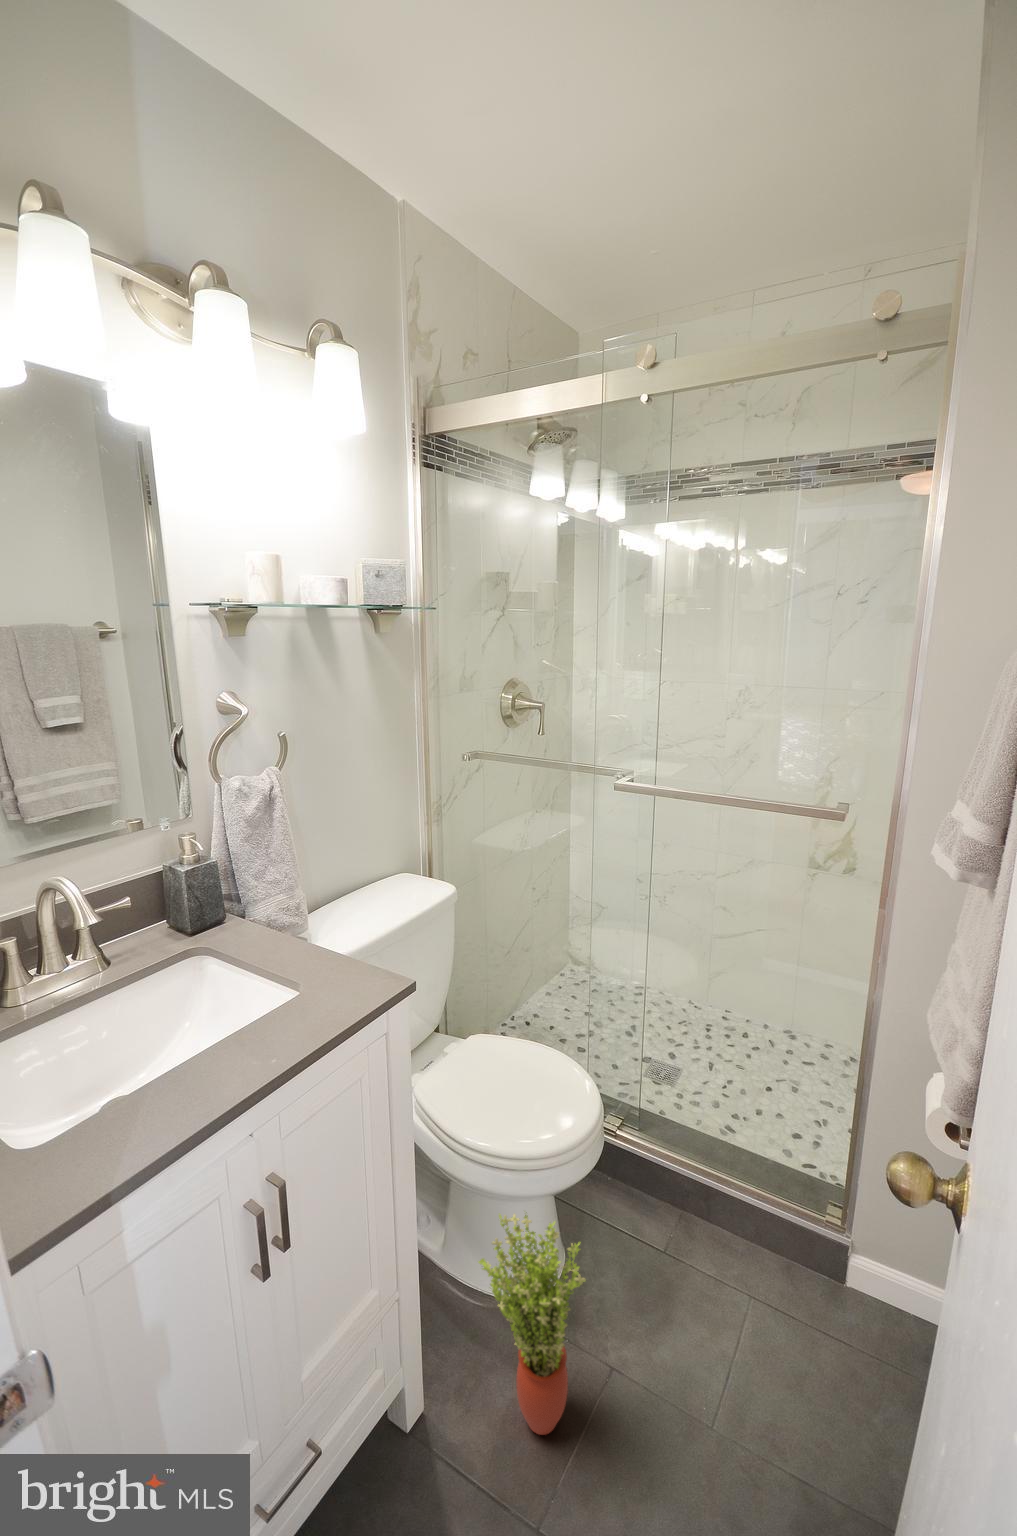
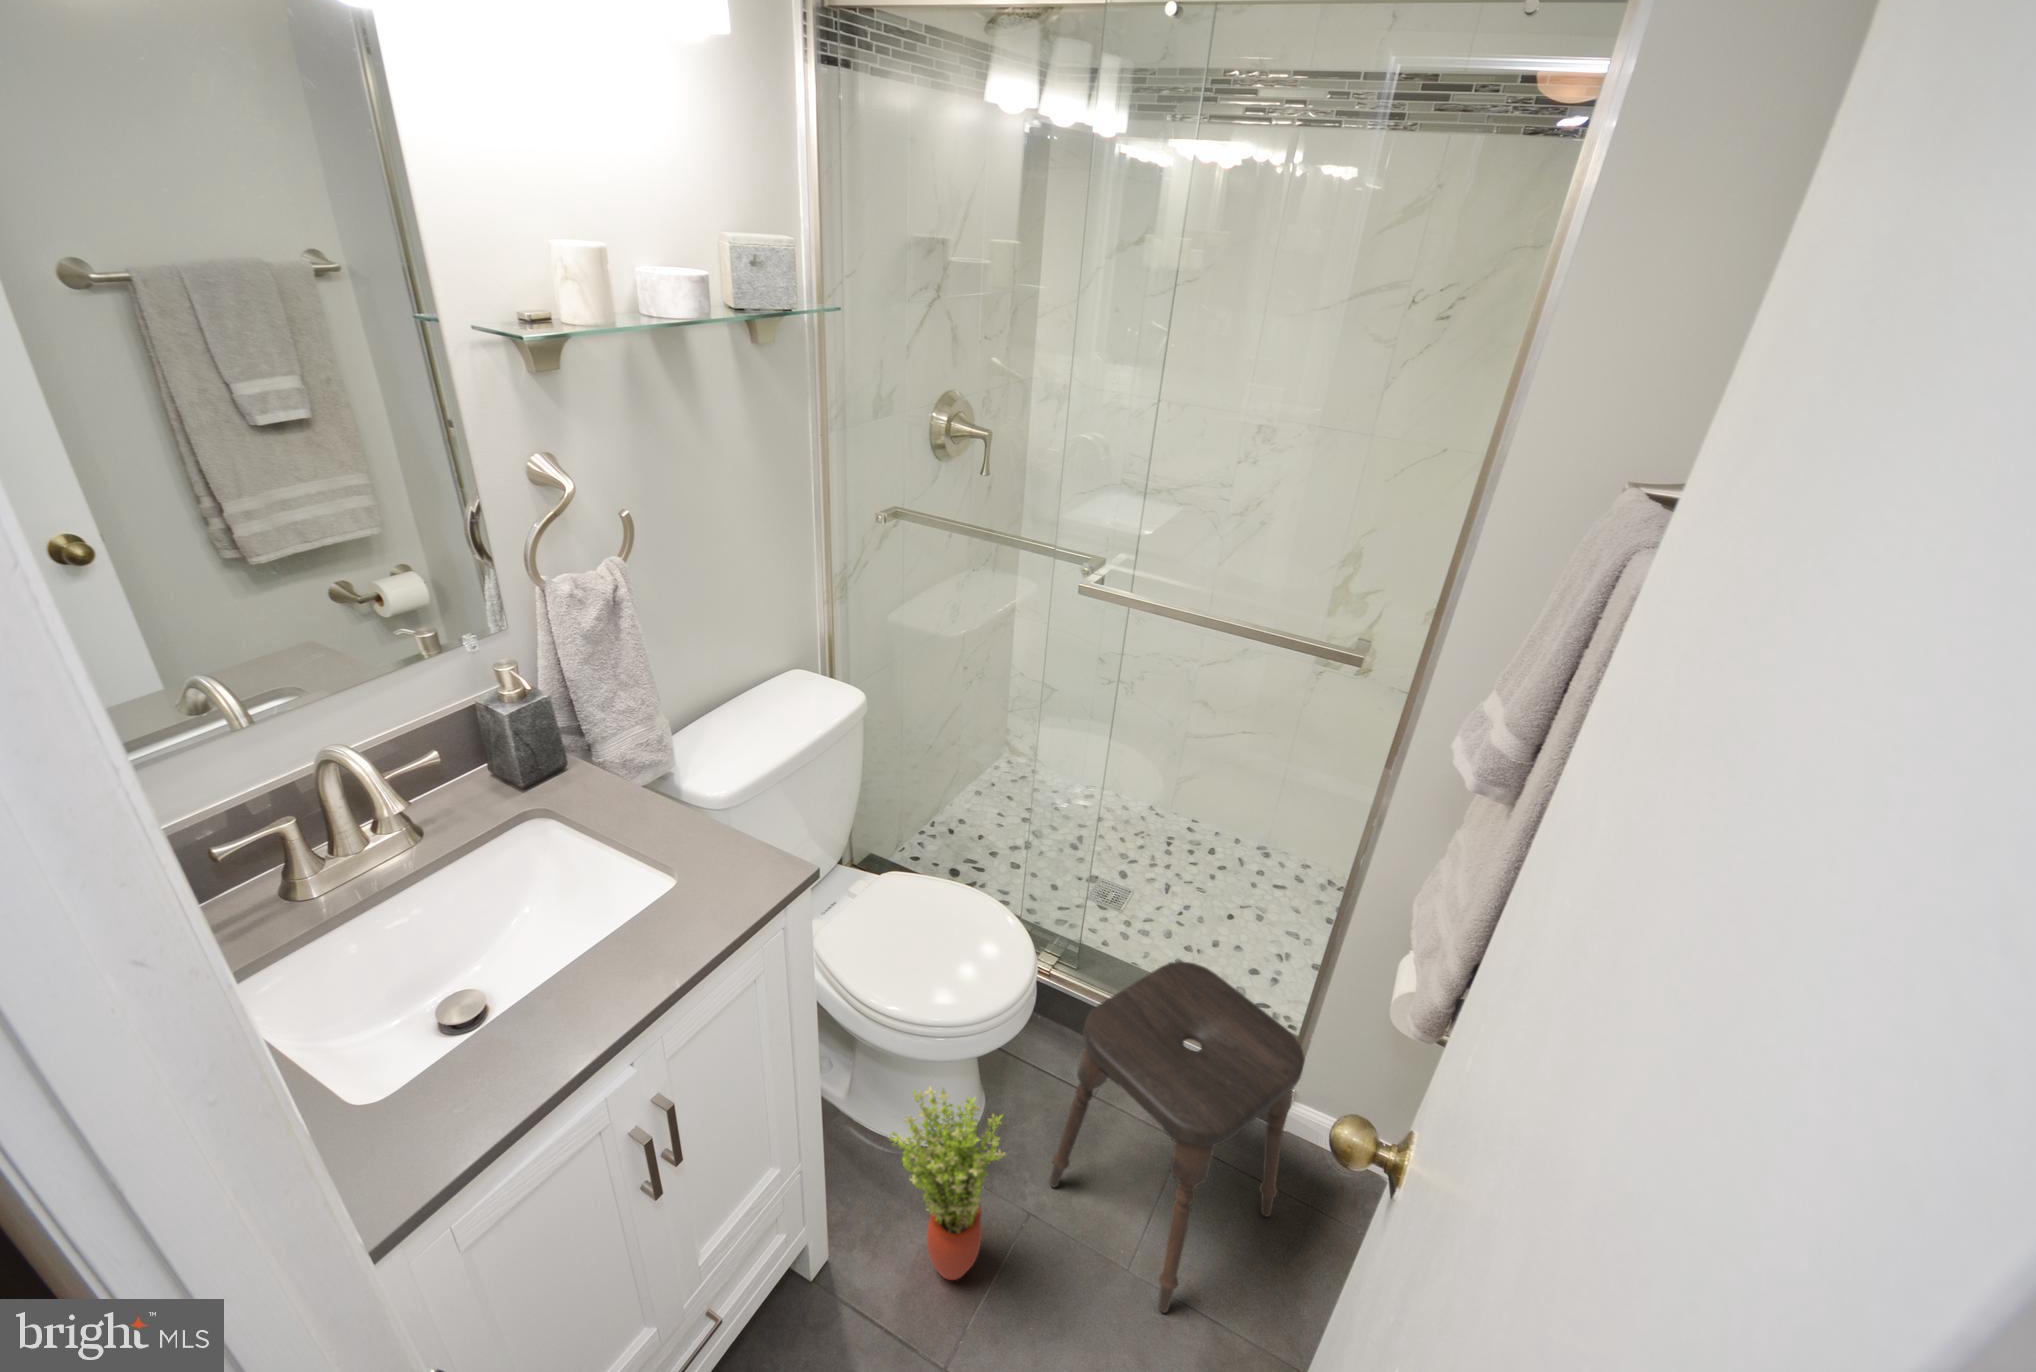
stool: none [629,1106,858,1480] -> present [1049,962,1305,1313]

